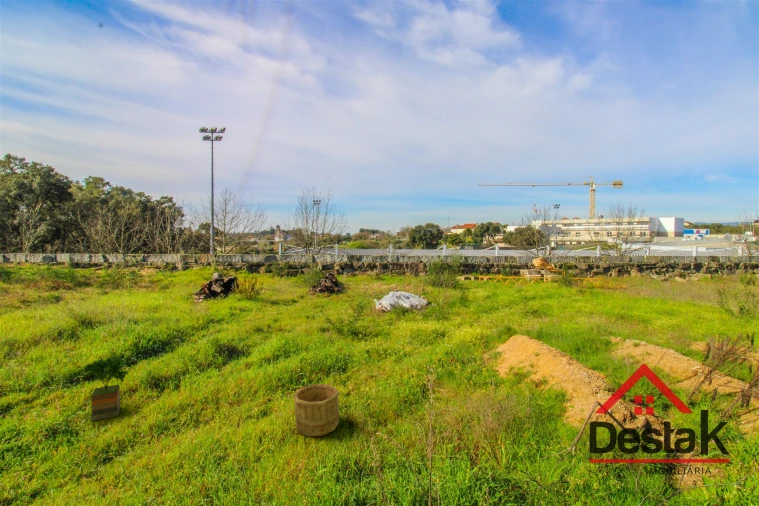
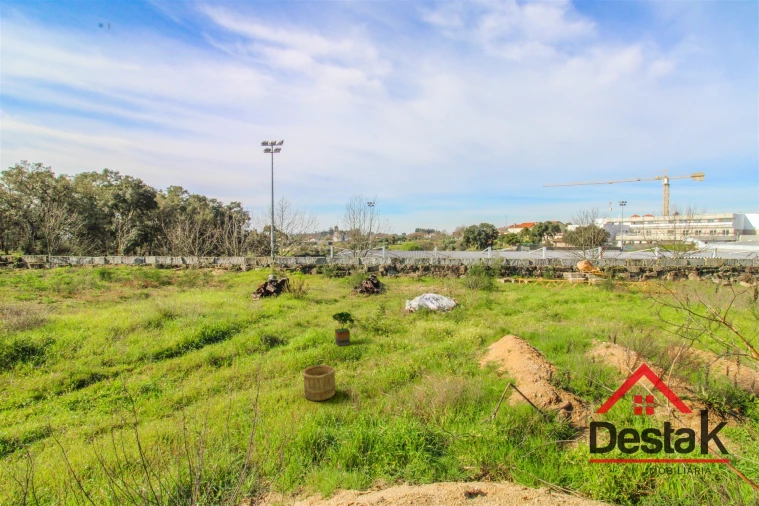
potted tree: present [84,357,129,421] -> present [332,312,354,346]

